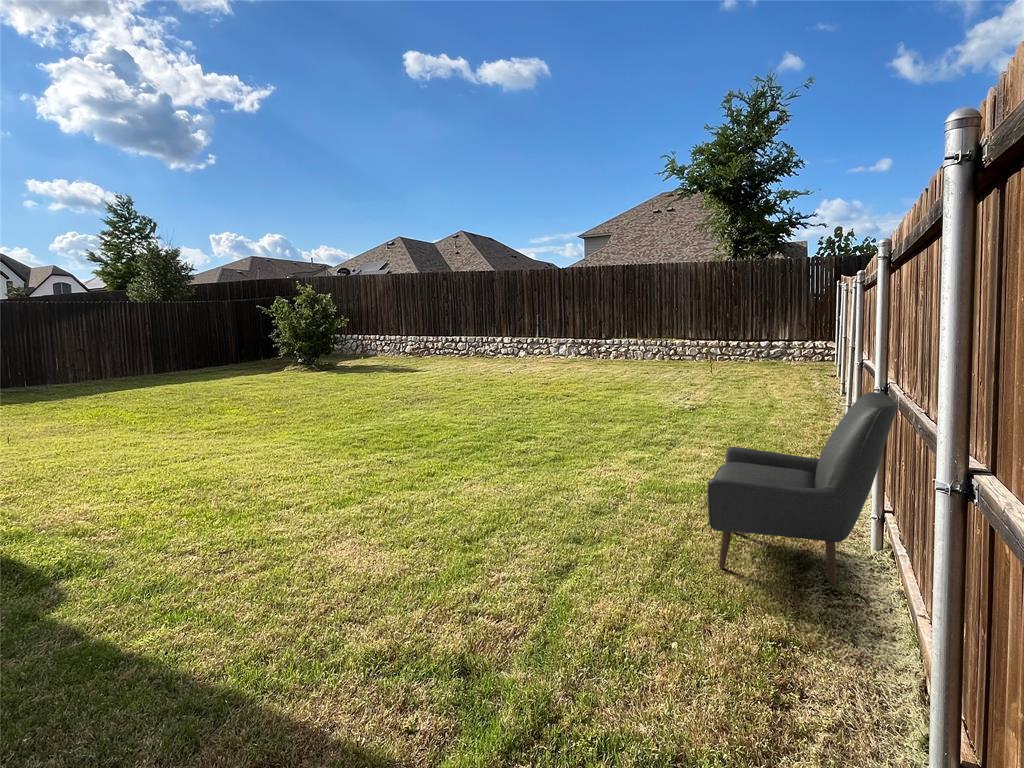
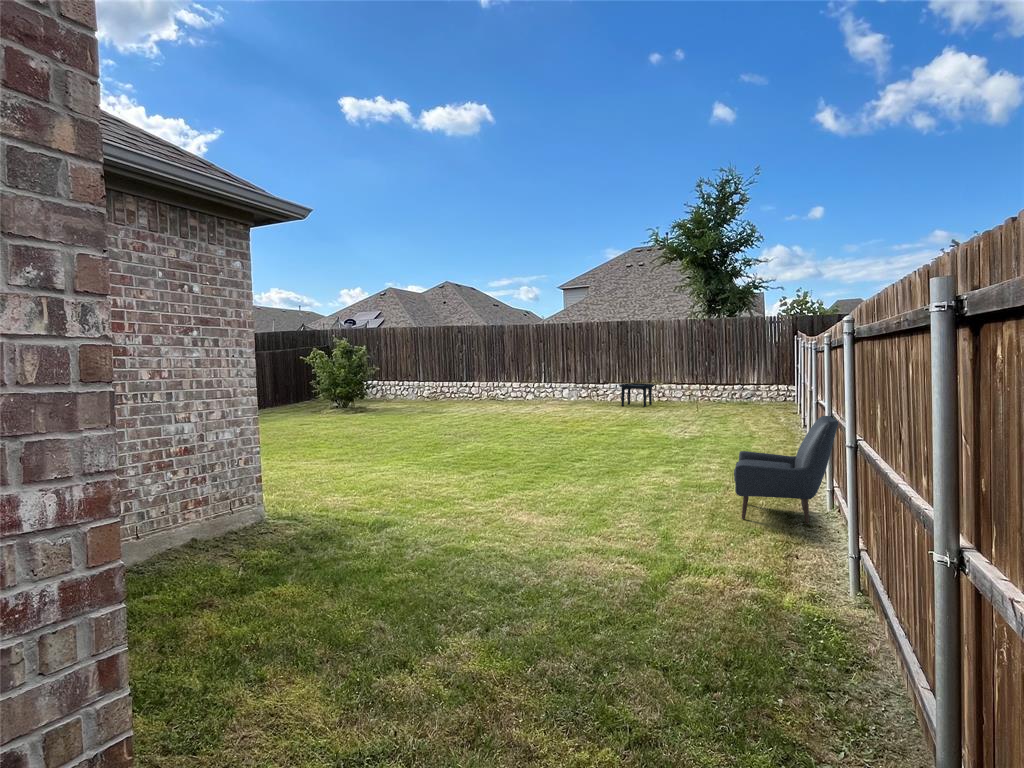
round table: none [621,338,665,366] -> present [619,384,655,407]

